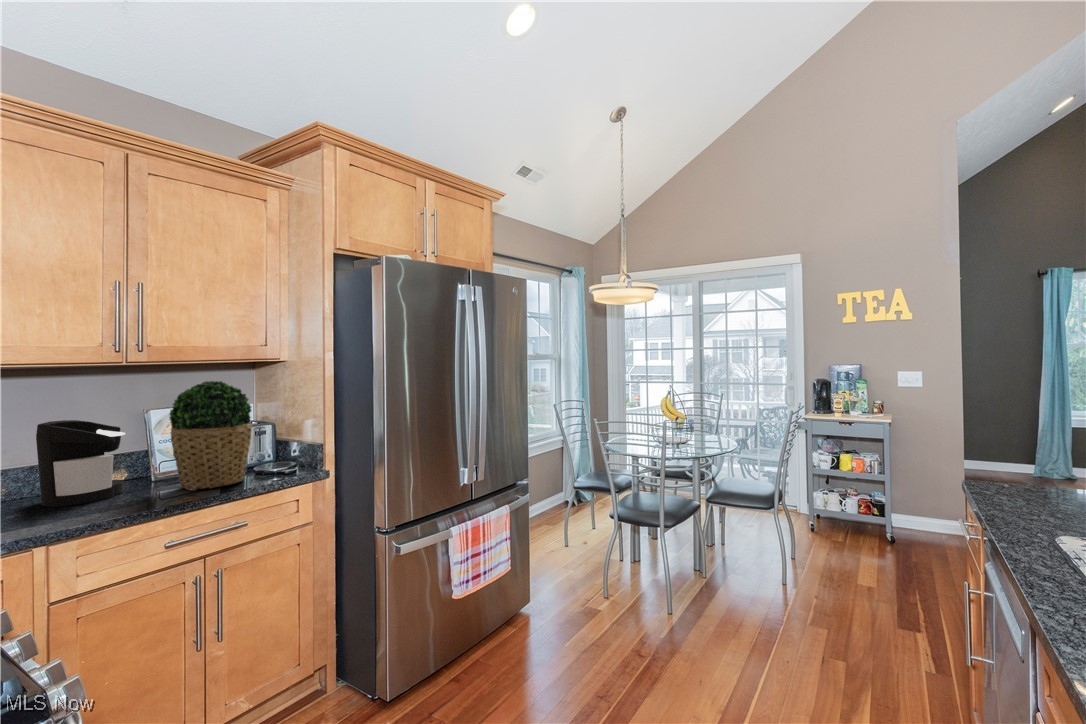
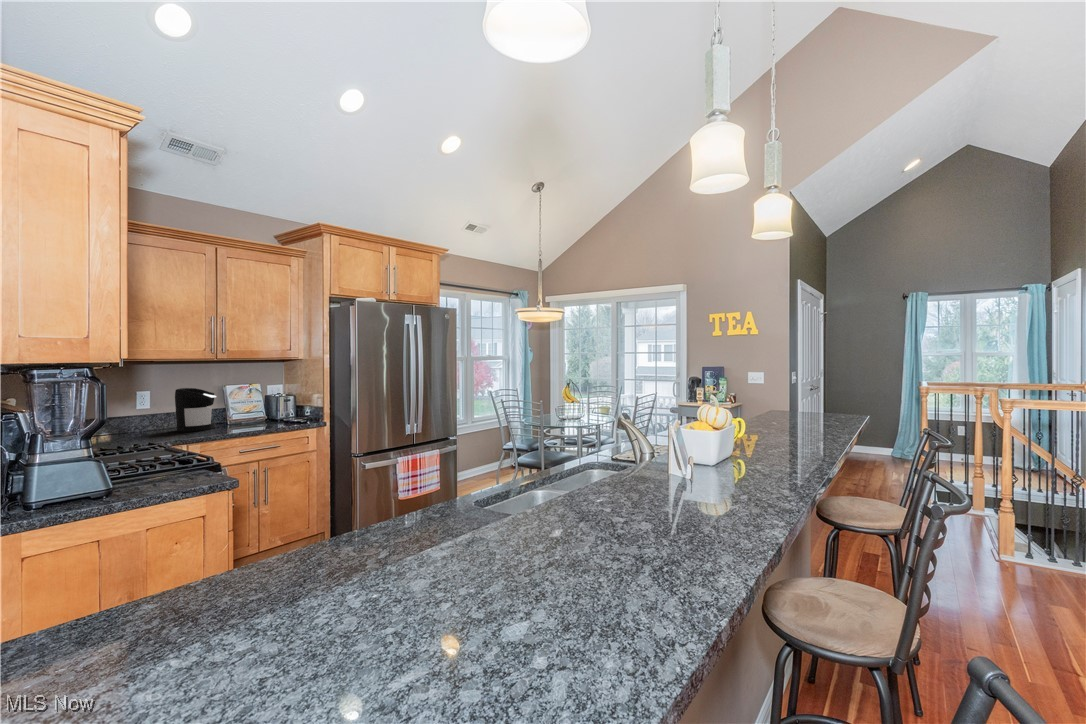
potted plant: present [169,381,252,490] -> none [240,369,284,428]

